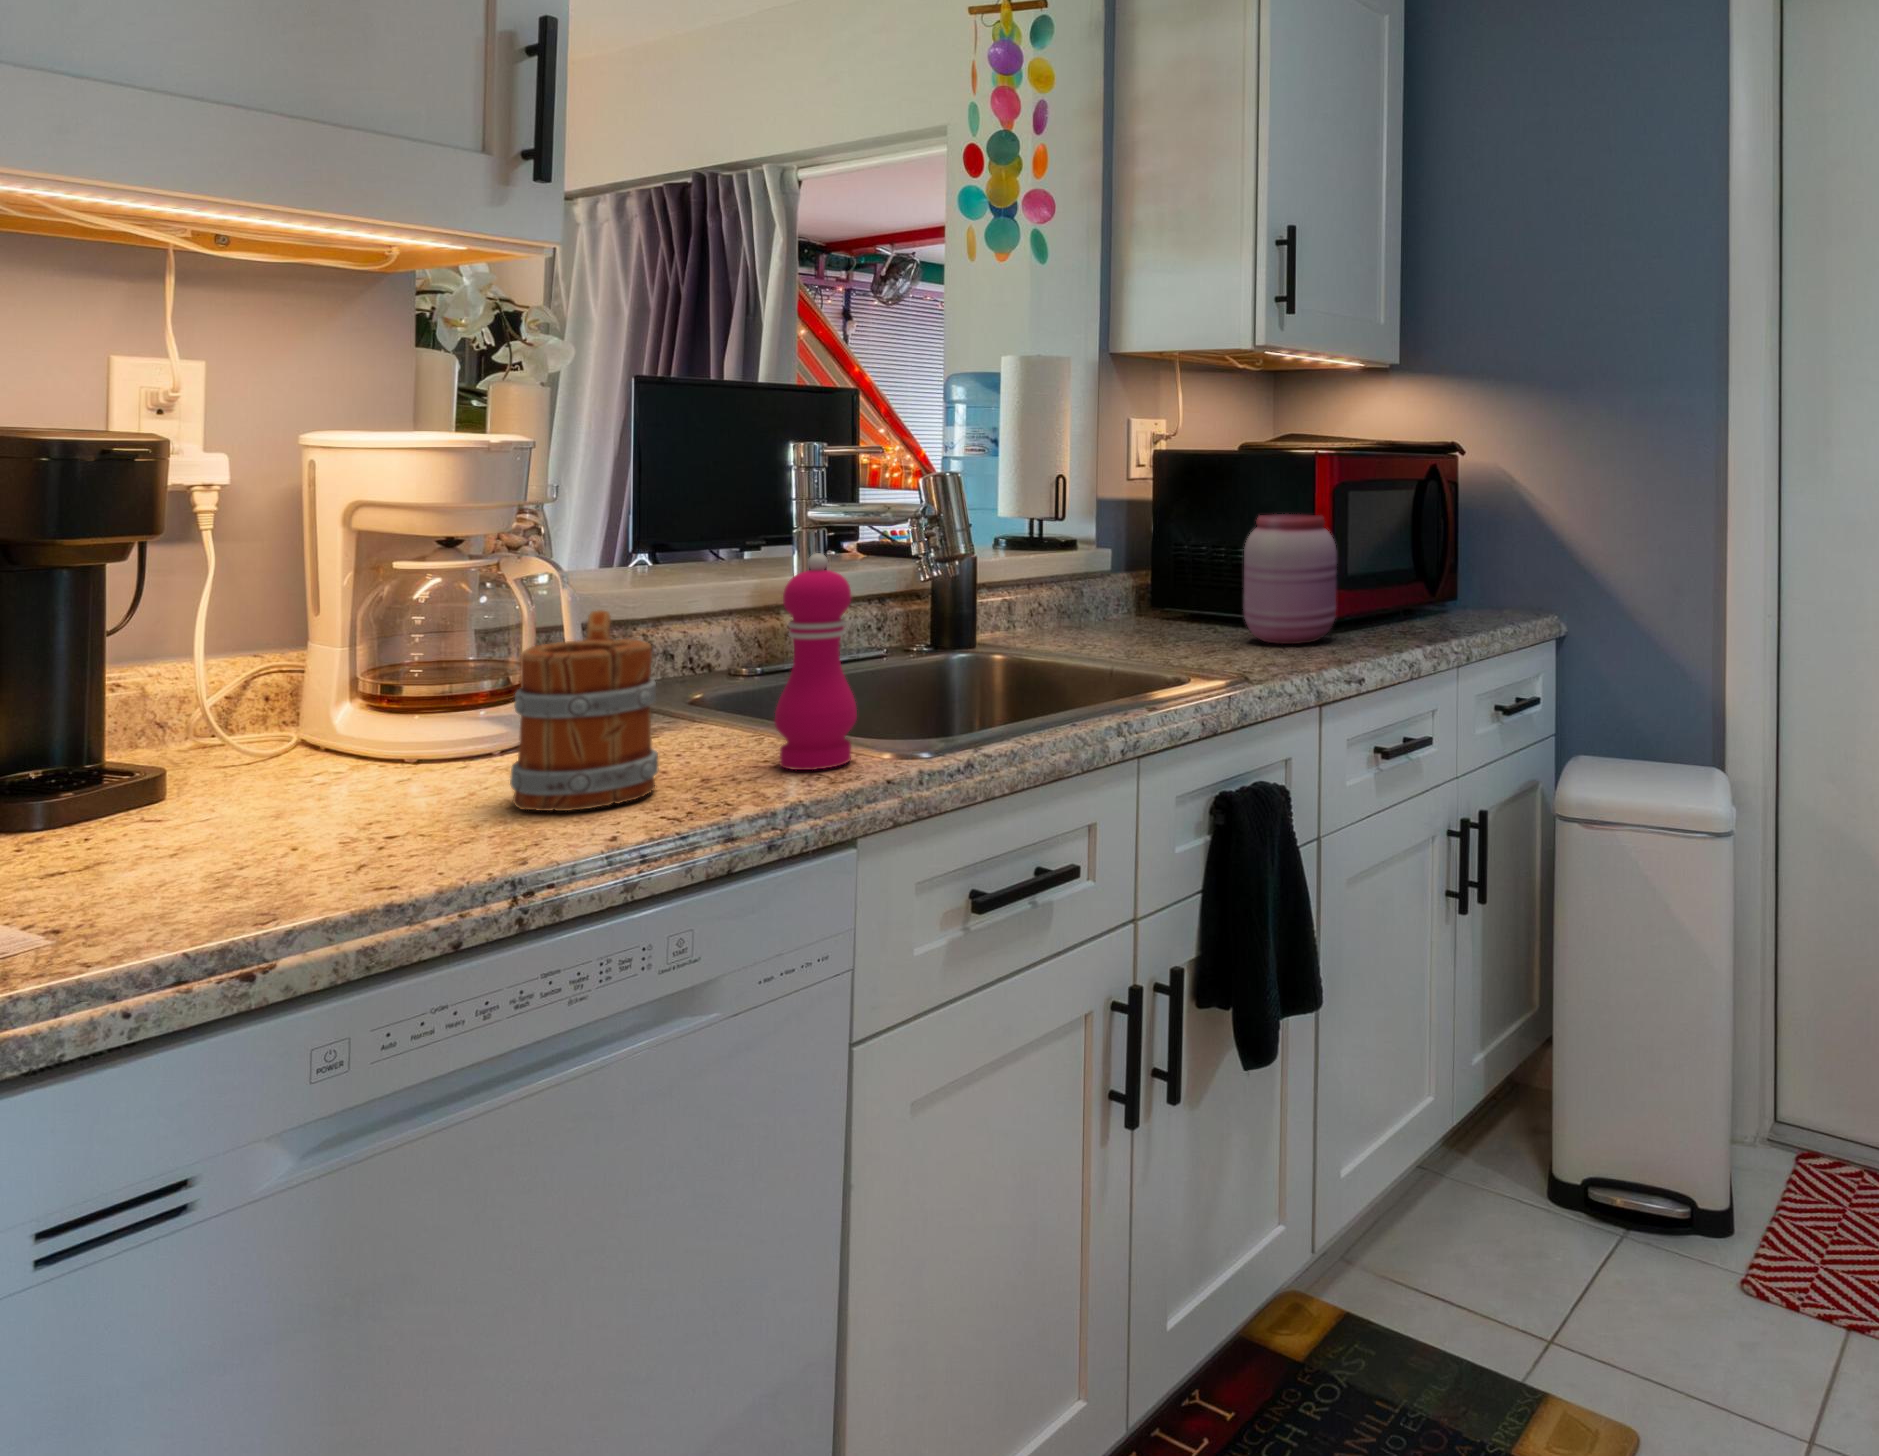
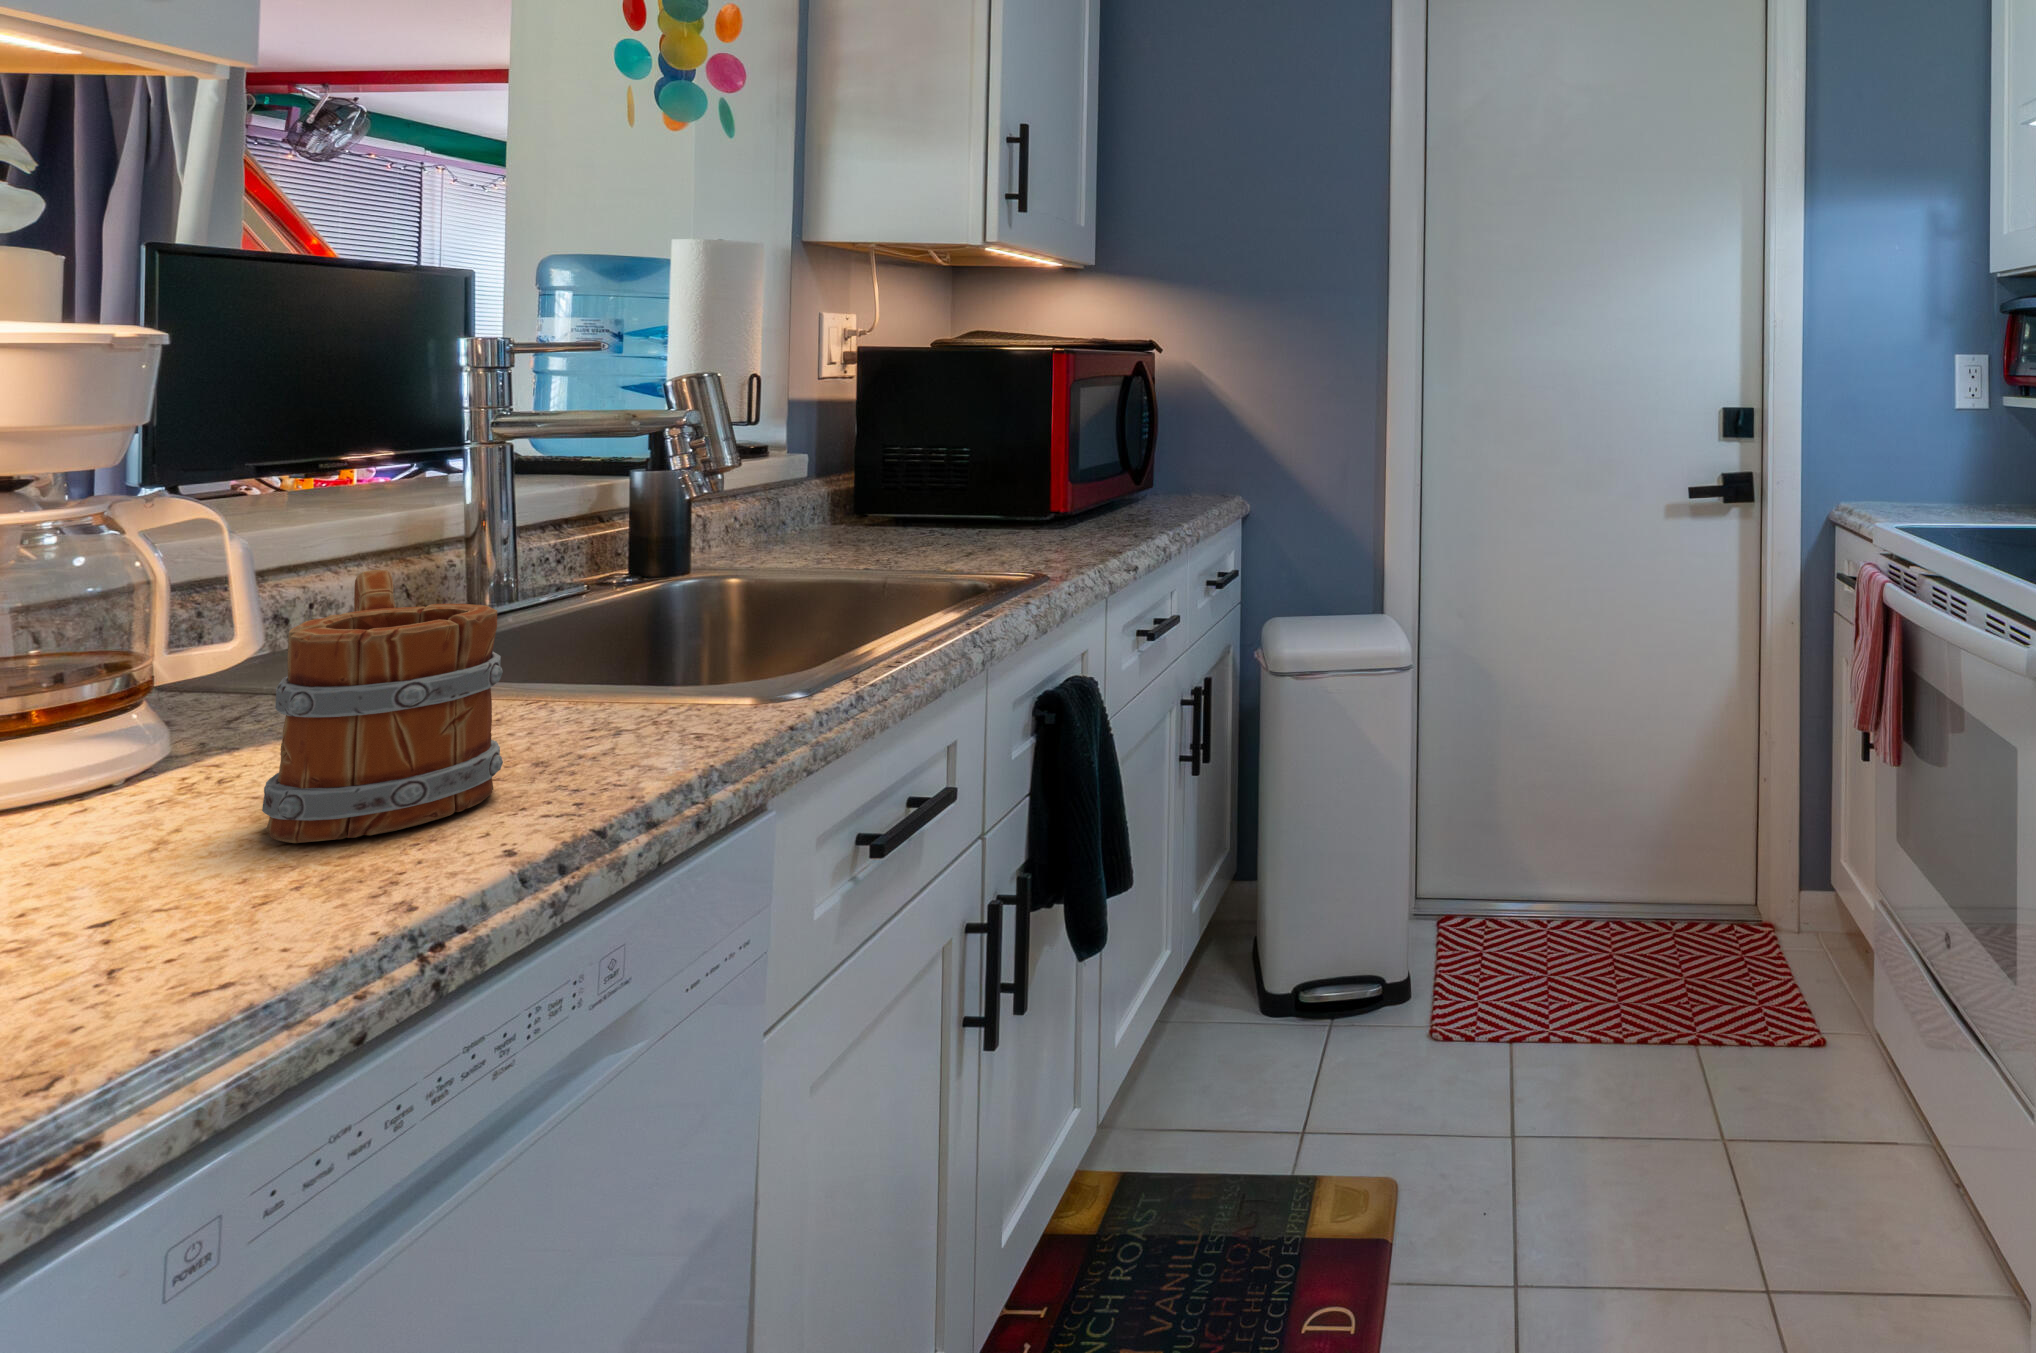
jar: present [1244,514,1337,644] -> none [1000,436,1095,556]
pepper mill: present [775,553,857,770] -> none [629,488,738,738]

